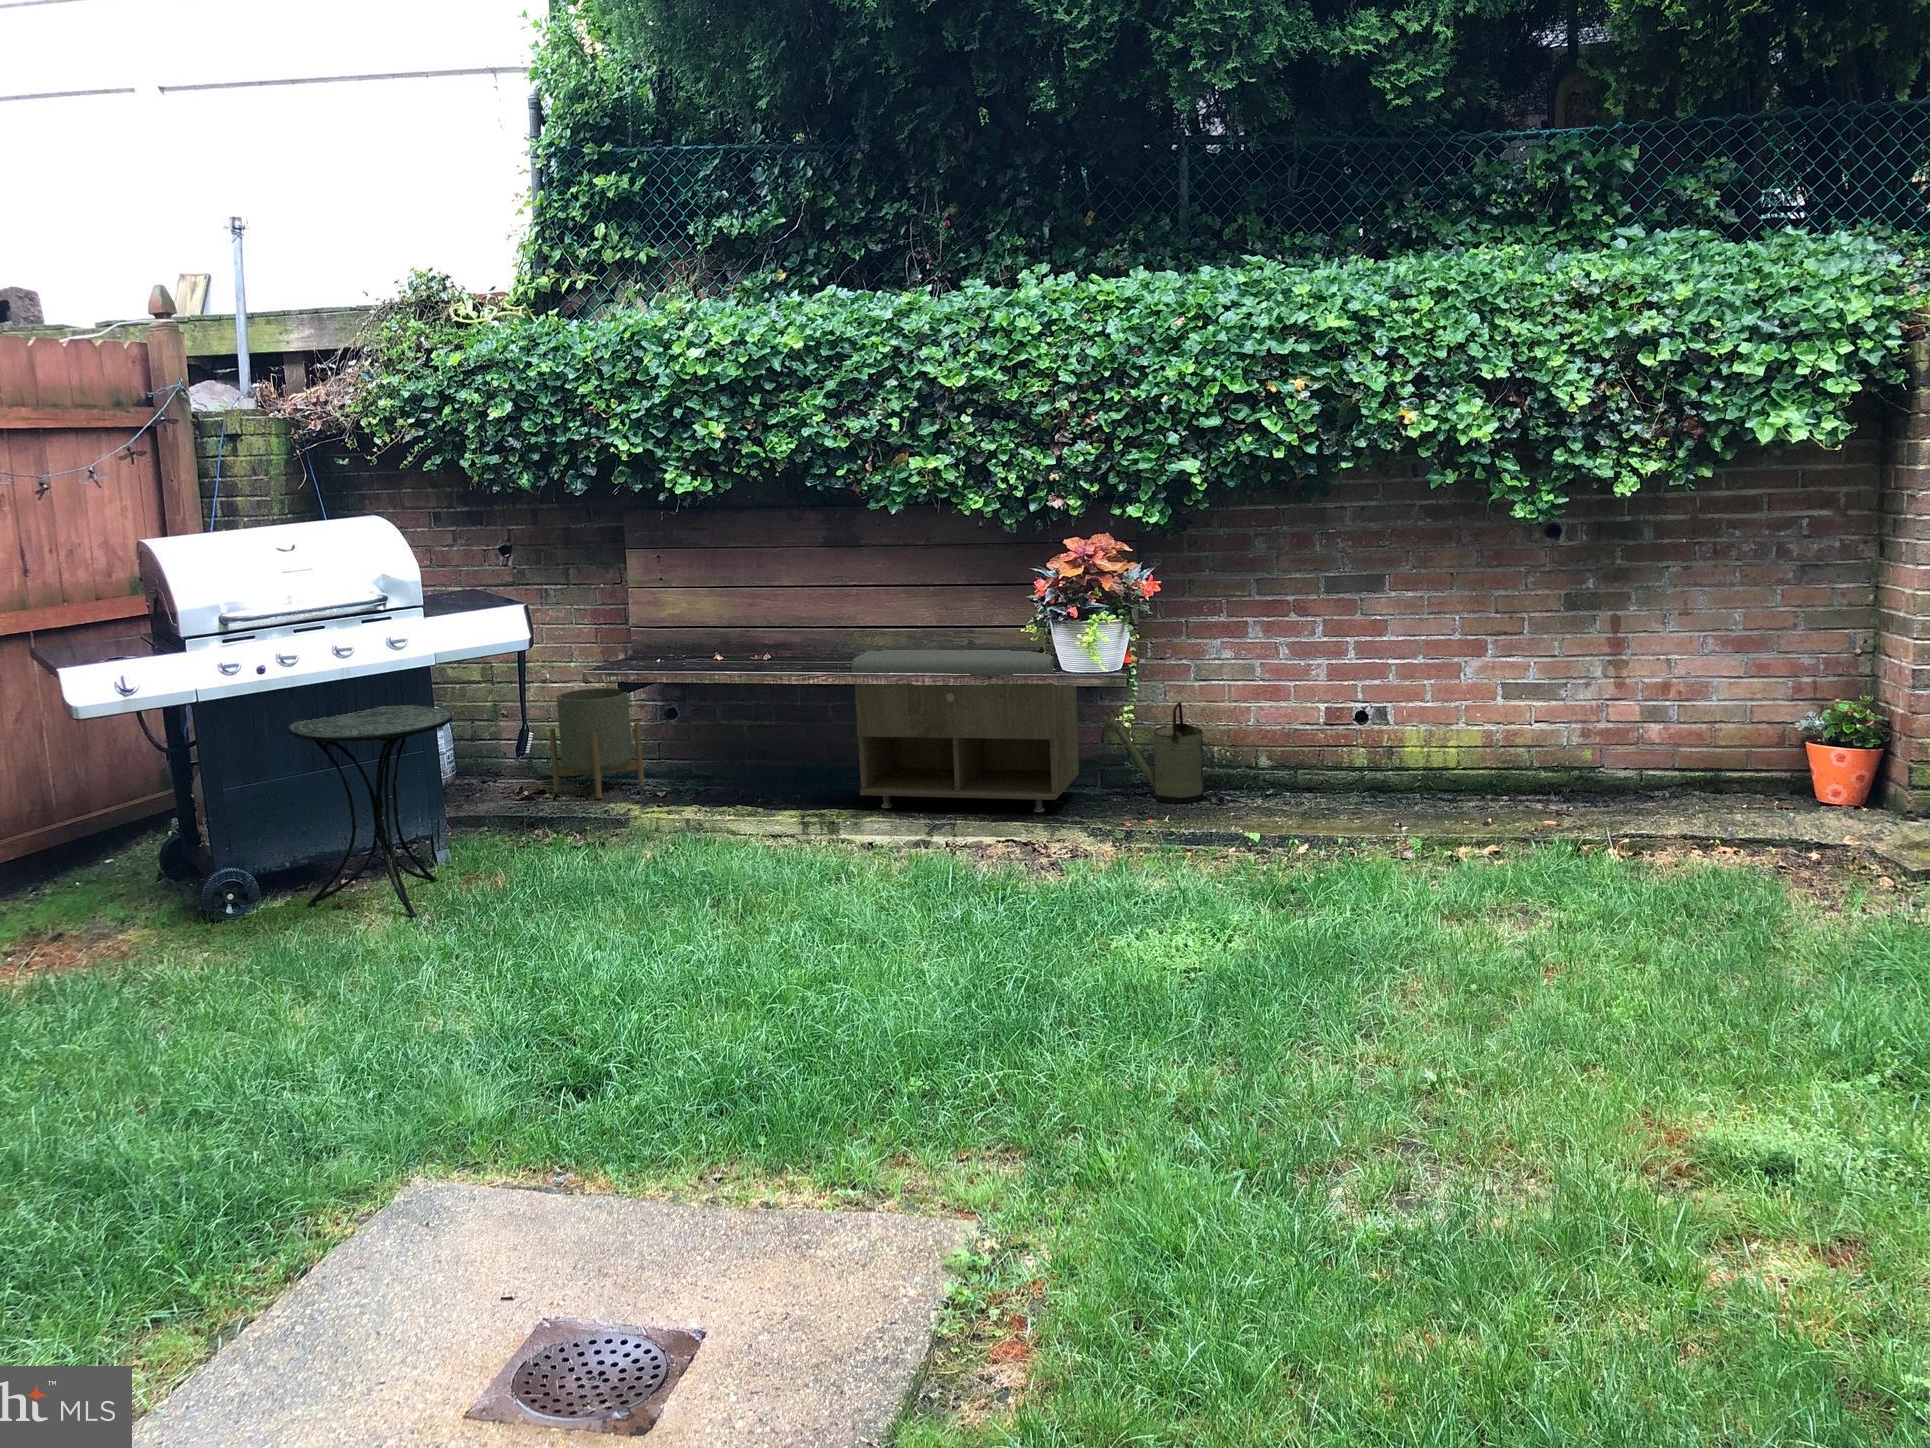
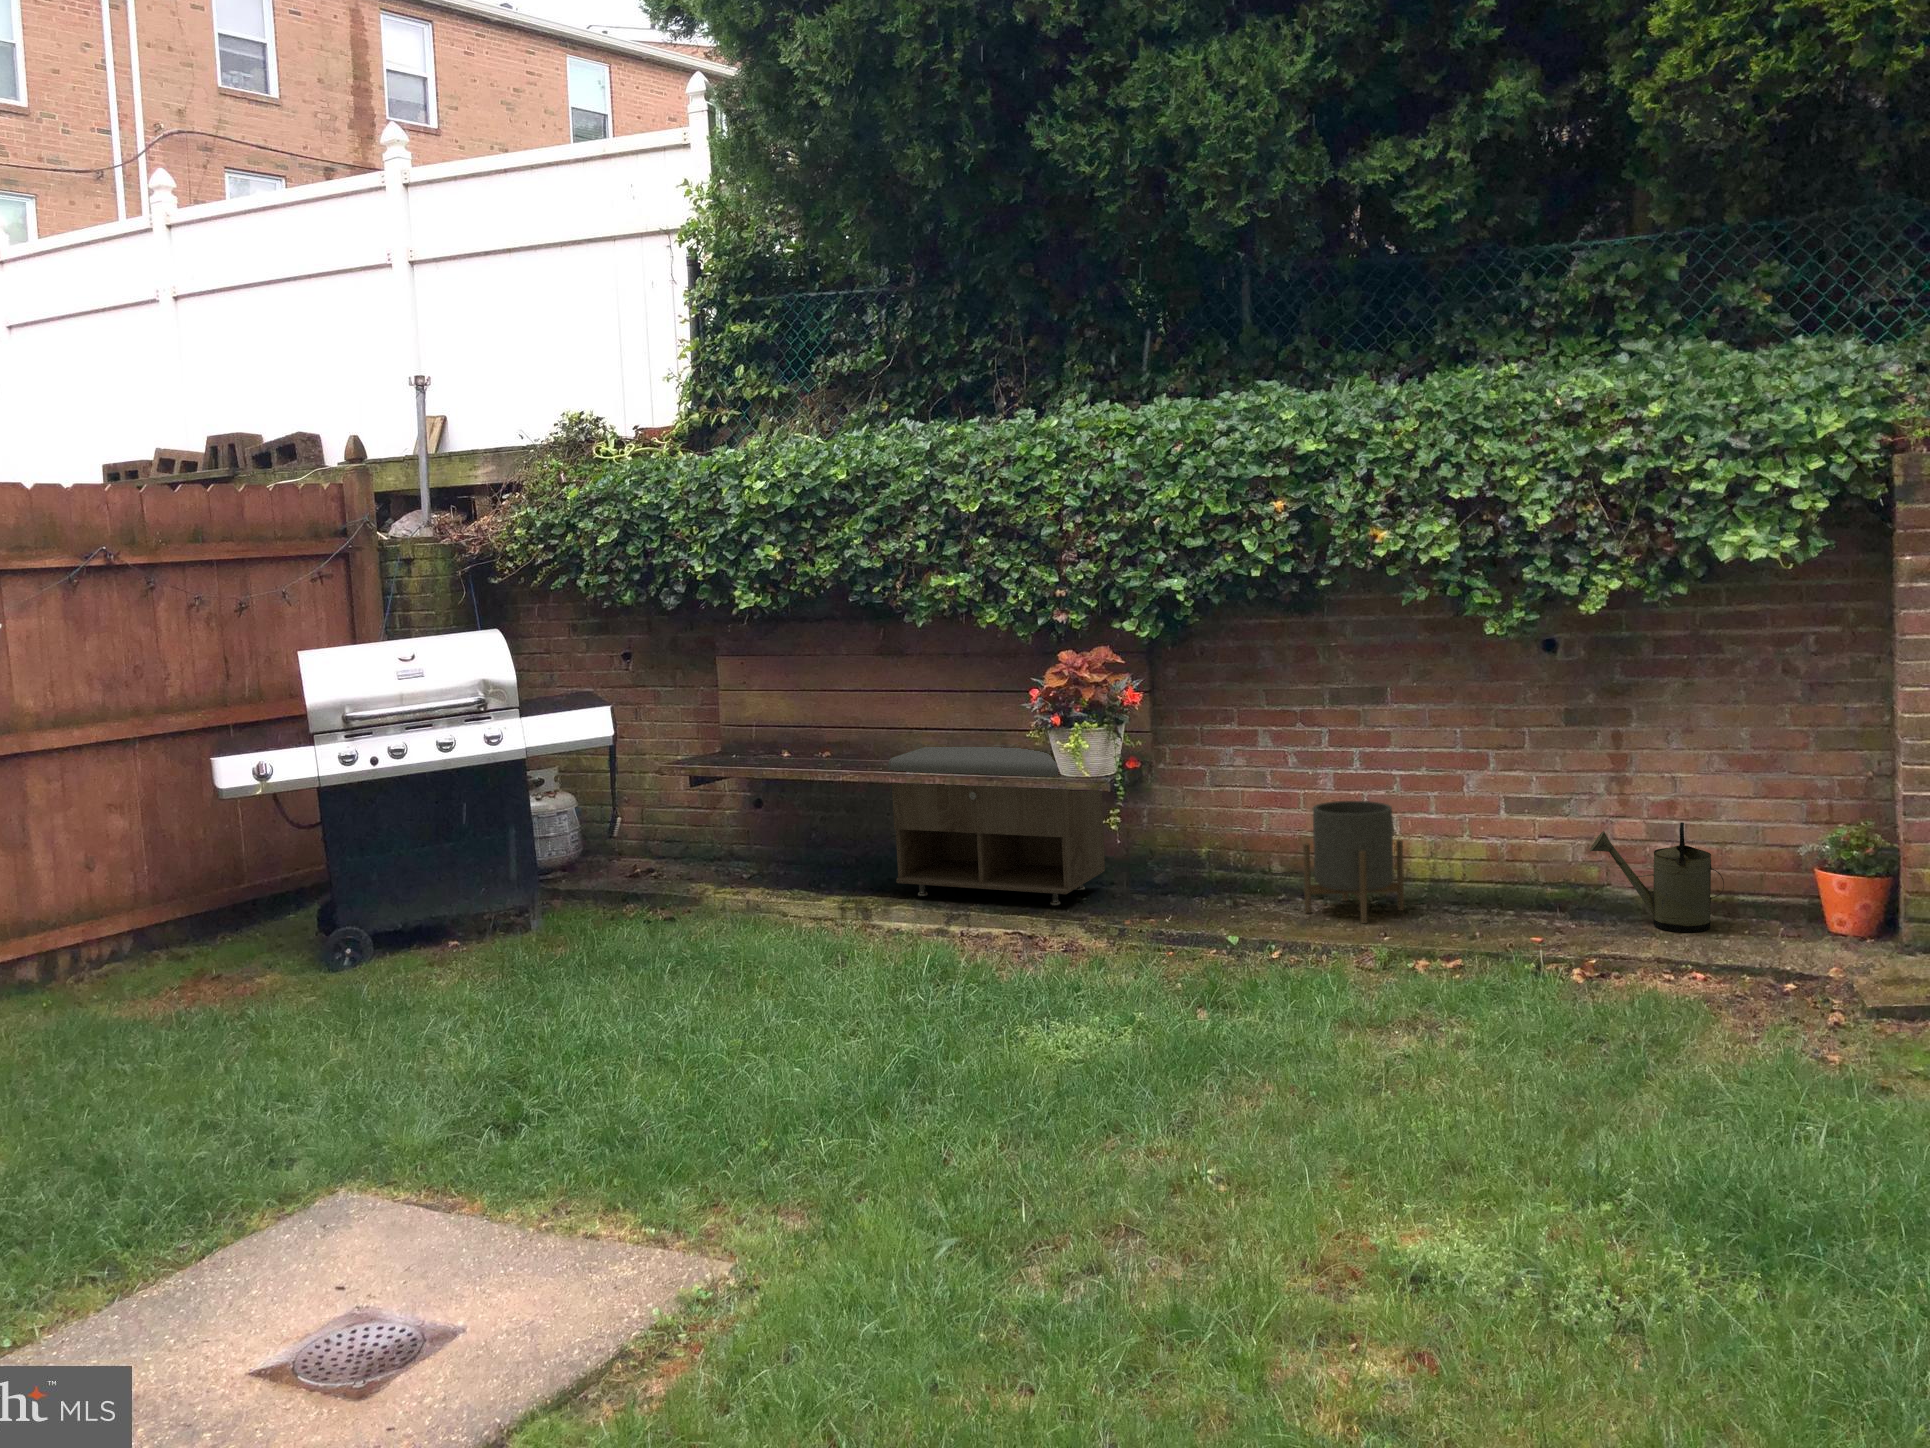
planter: present [549,688,644,799] -> present [1303,801,1404,923]
watering can: present [1100,702,1213,803] -> present [1590,822,1724,932]
side table: present [287,705,452,917] -> none [365,789,509,976]

